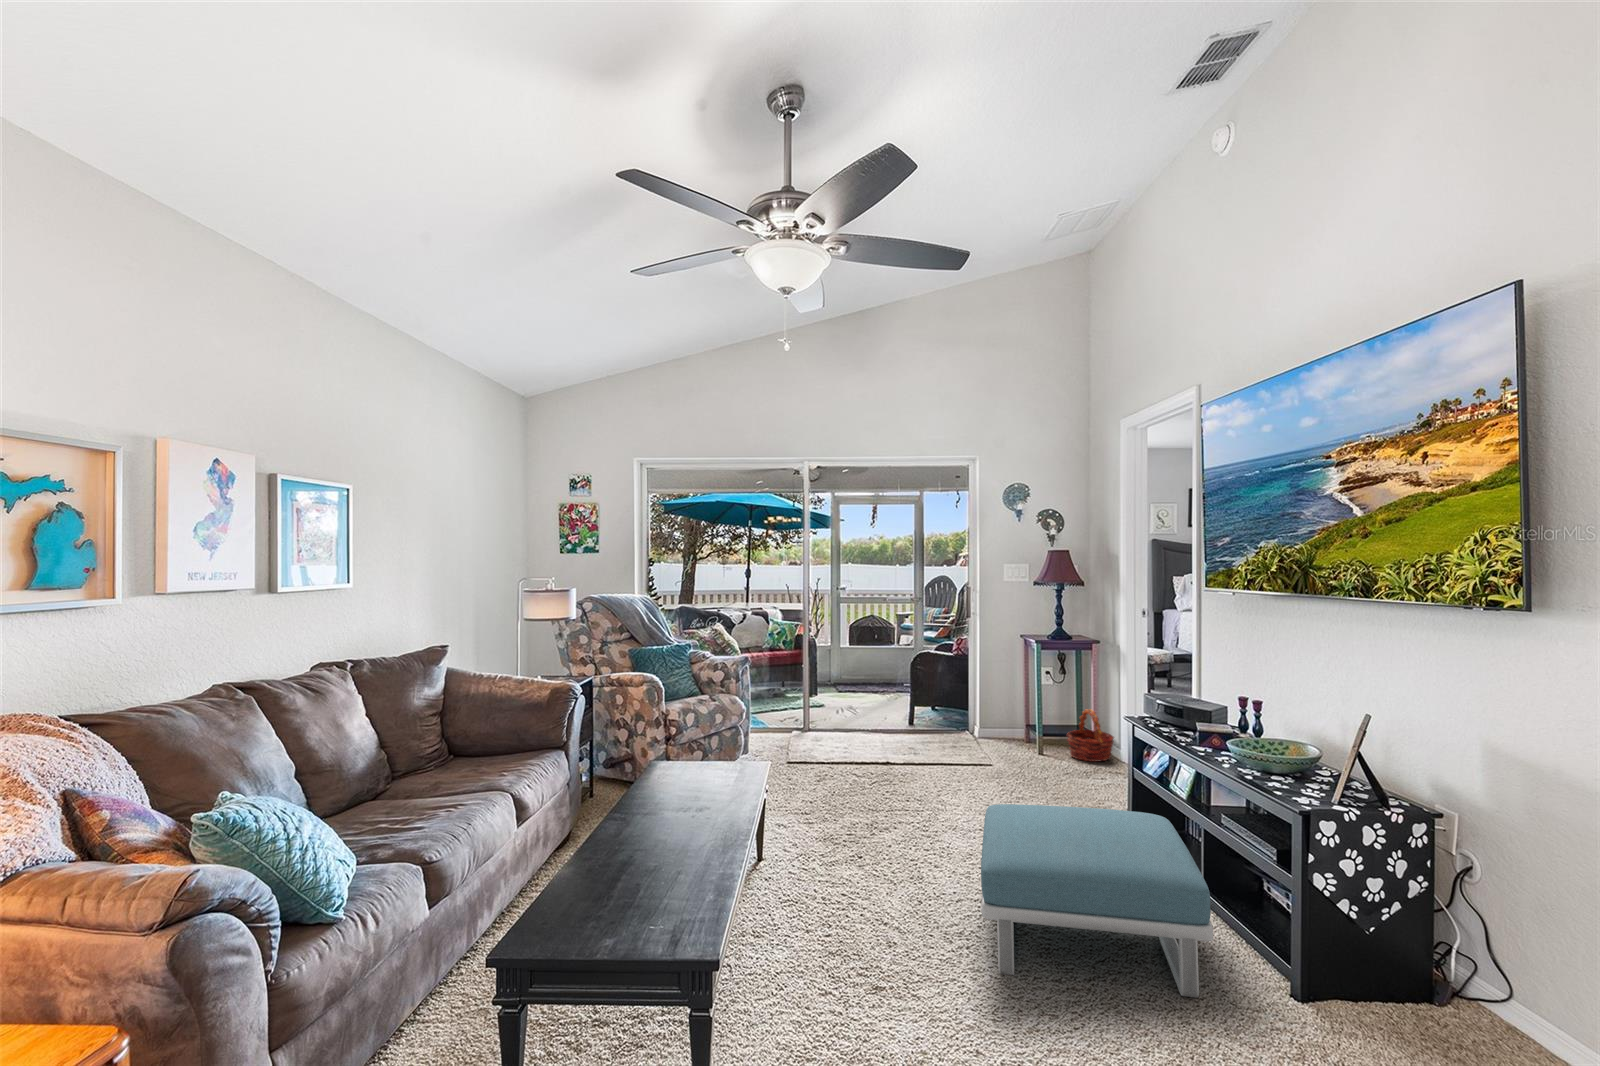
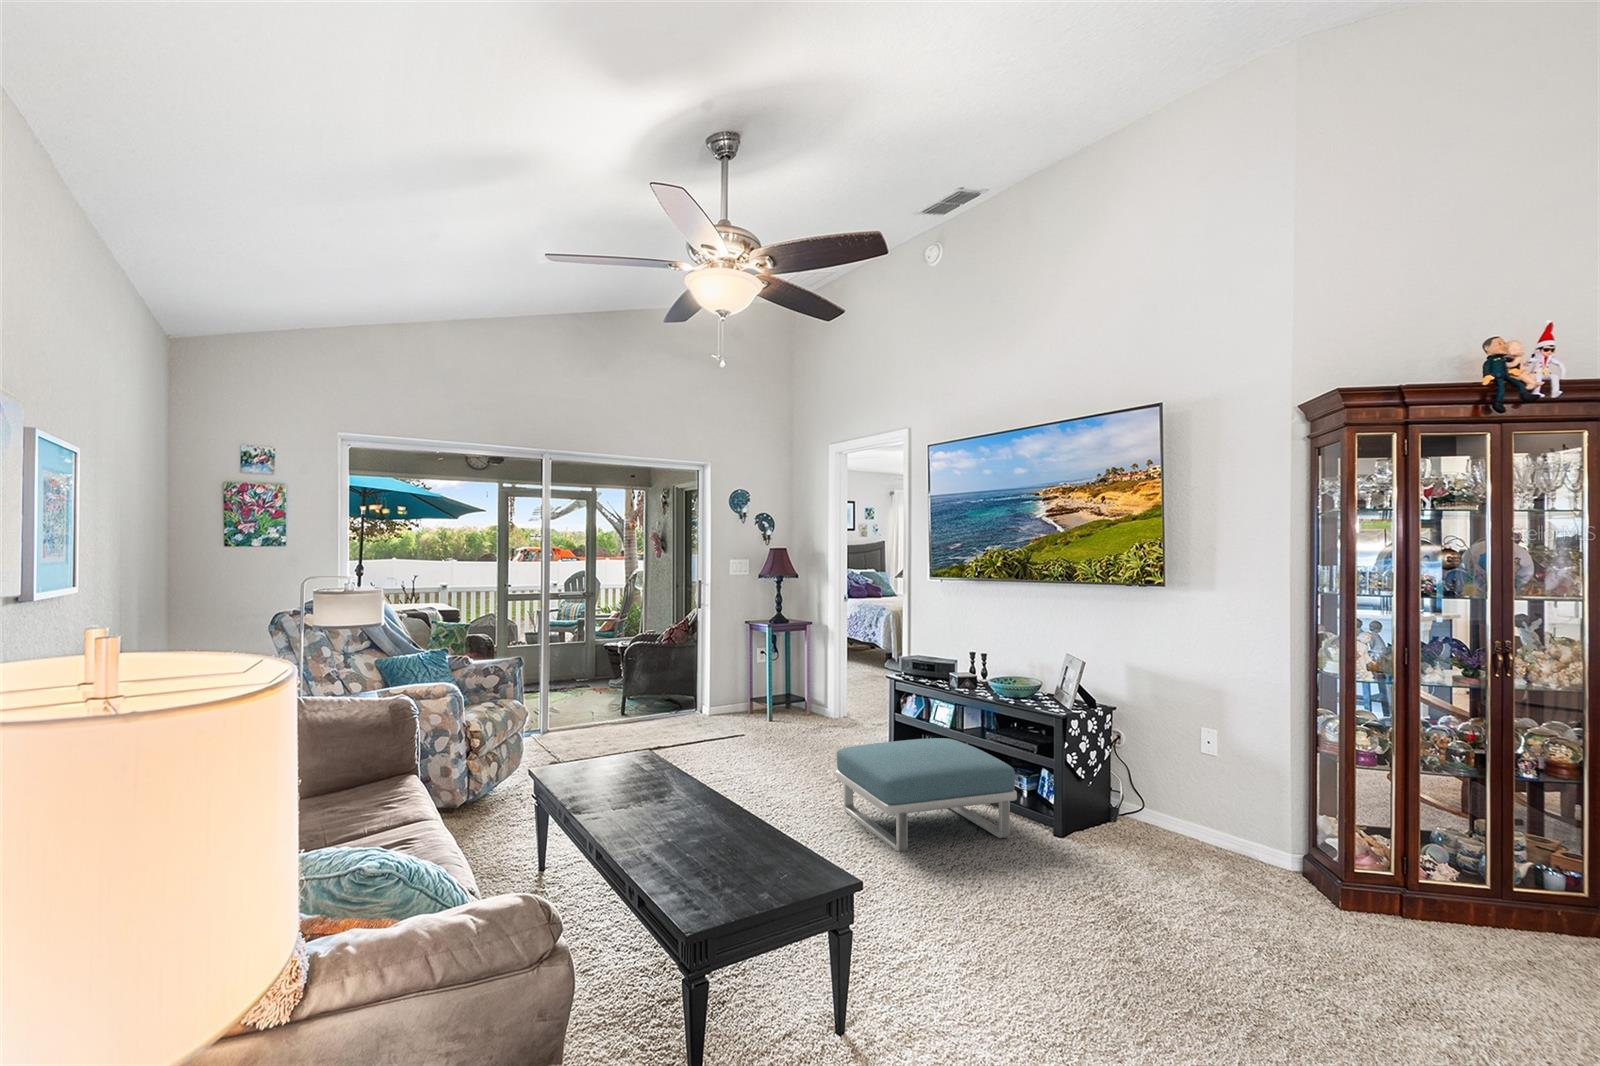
basket: present [1066,709,1114,761] -> none [786,684,825,728]

